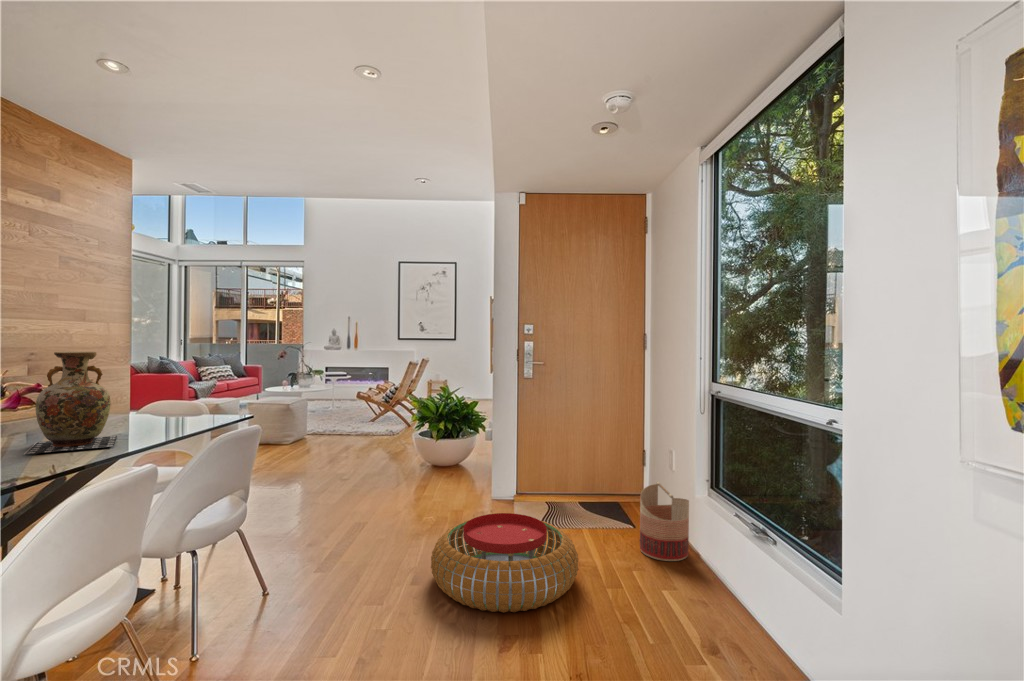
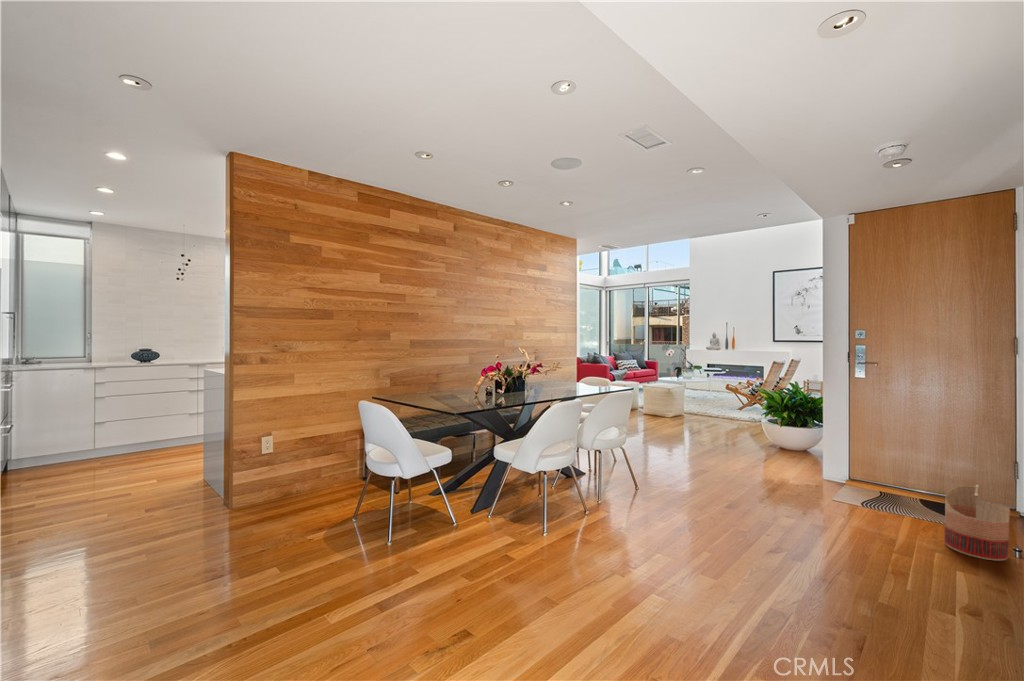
vase: present [24,352,117,454] -> none [535,349,566,392]
pouf: present [431,513,578,613] -> none [727,473,852,540]

